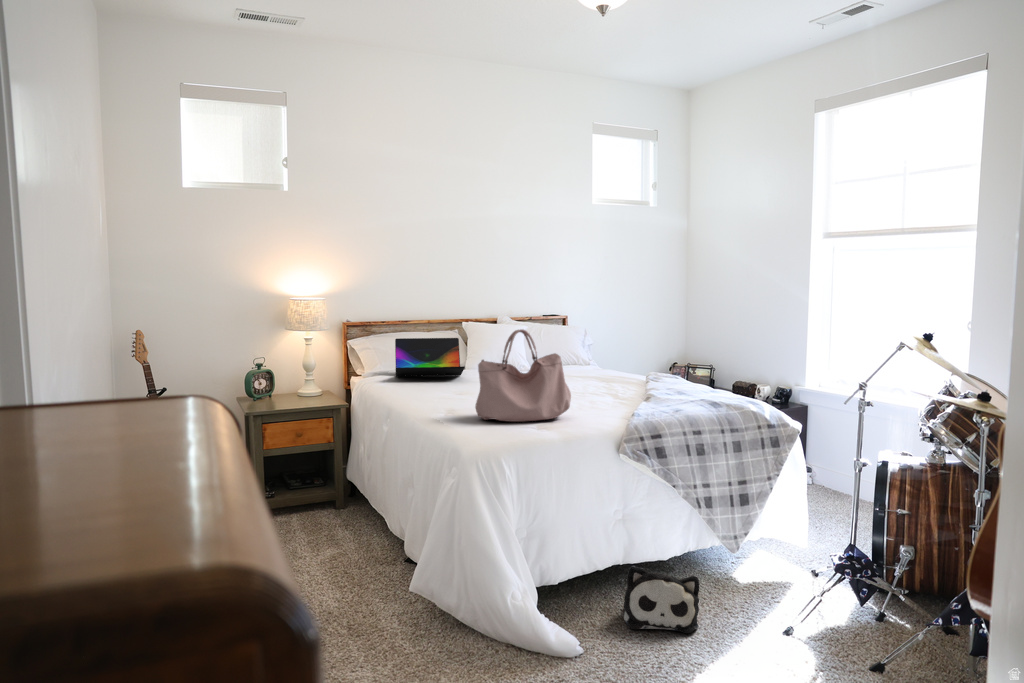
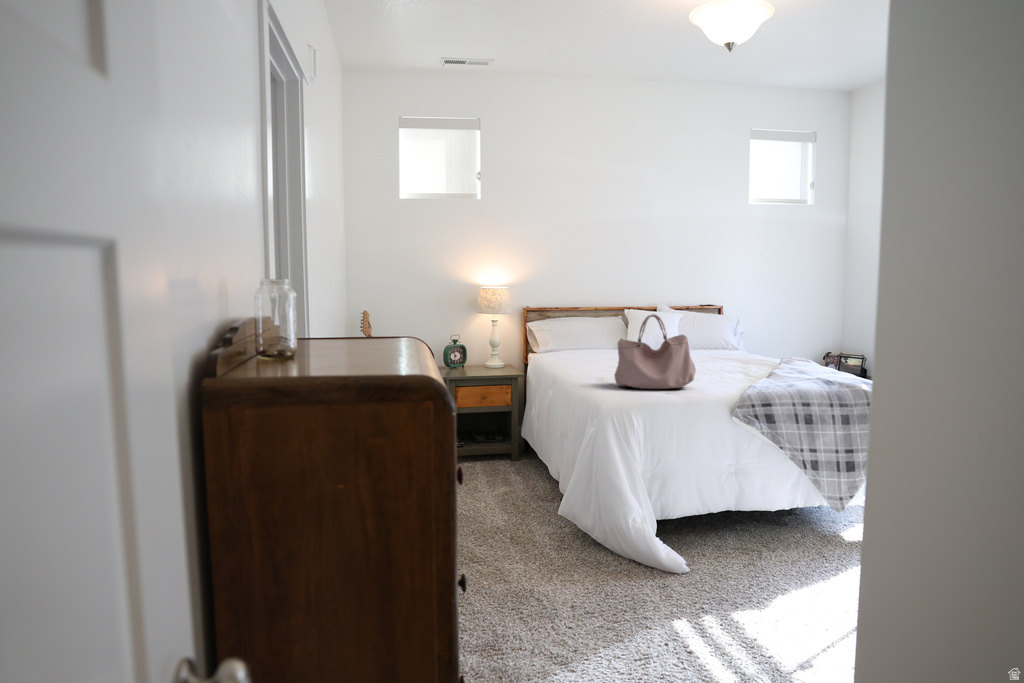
laptop: present [395,338,465,377] -> none [560,323,616,356]
plush toy: present [624,566,699,633] -> none [730,510,796,568]

